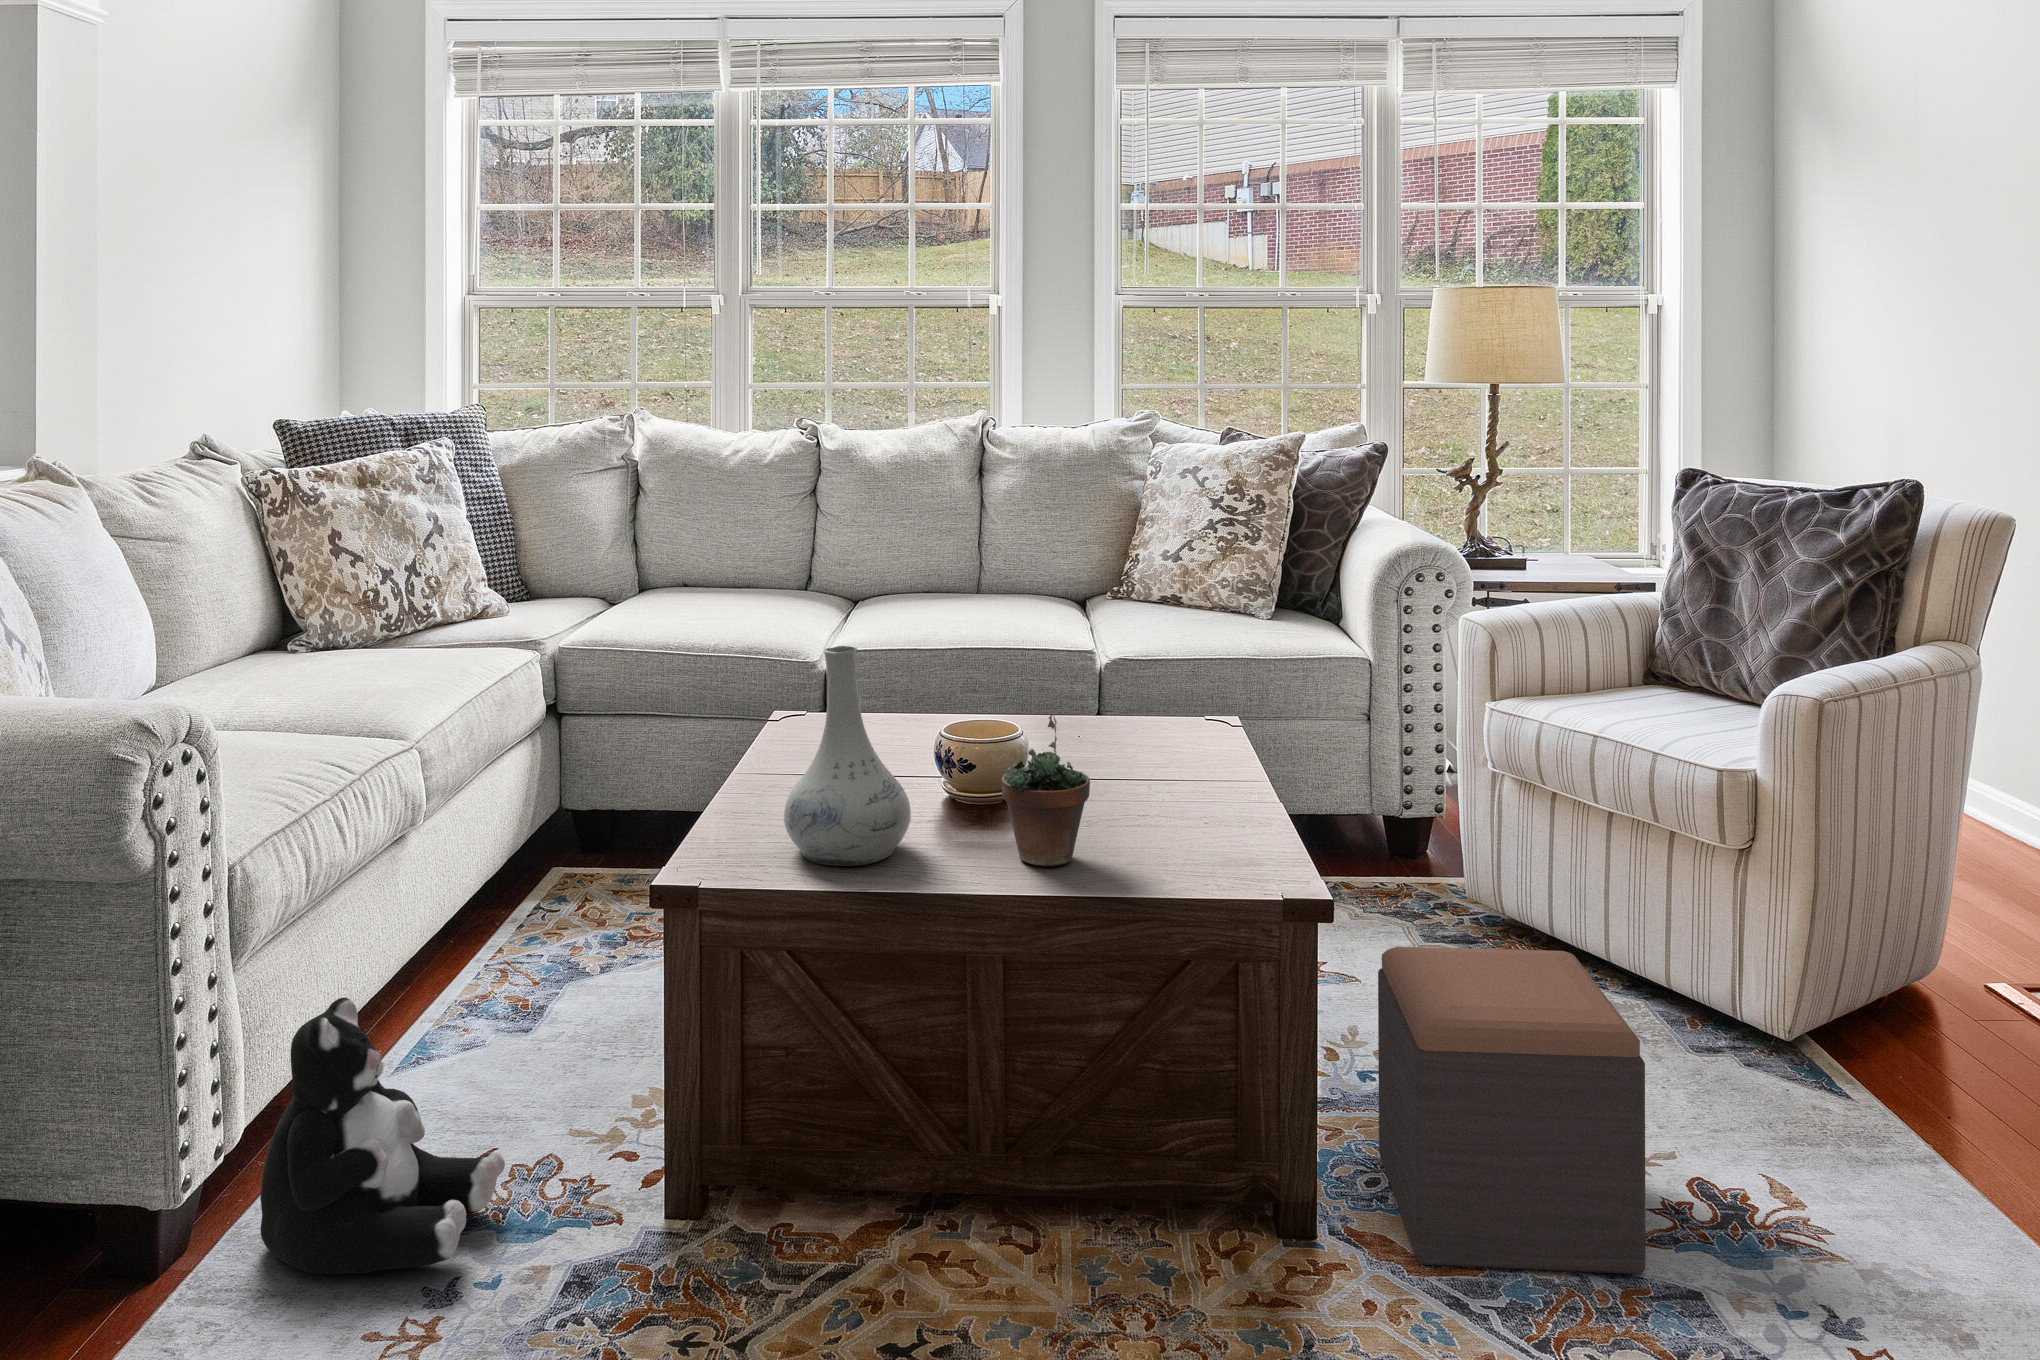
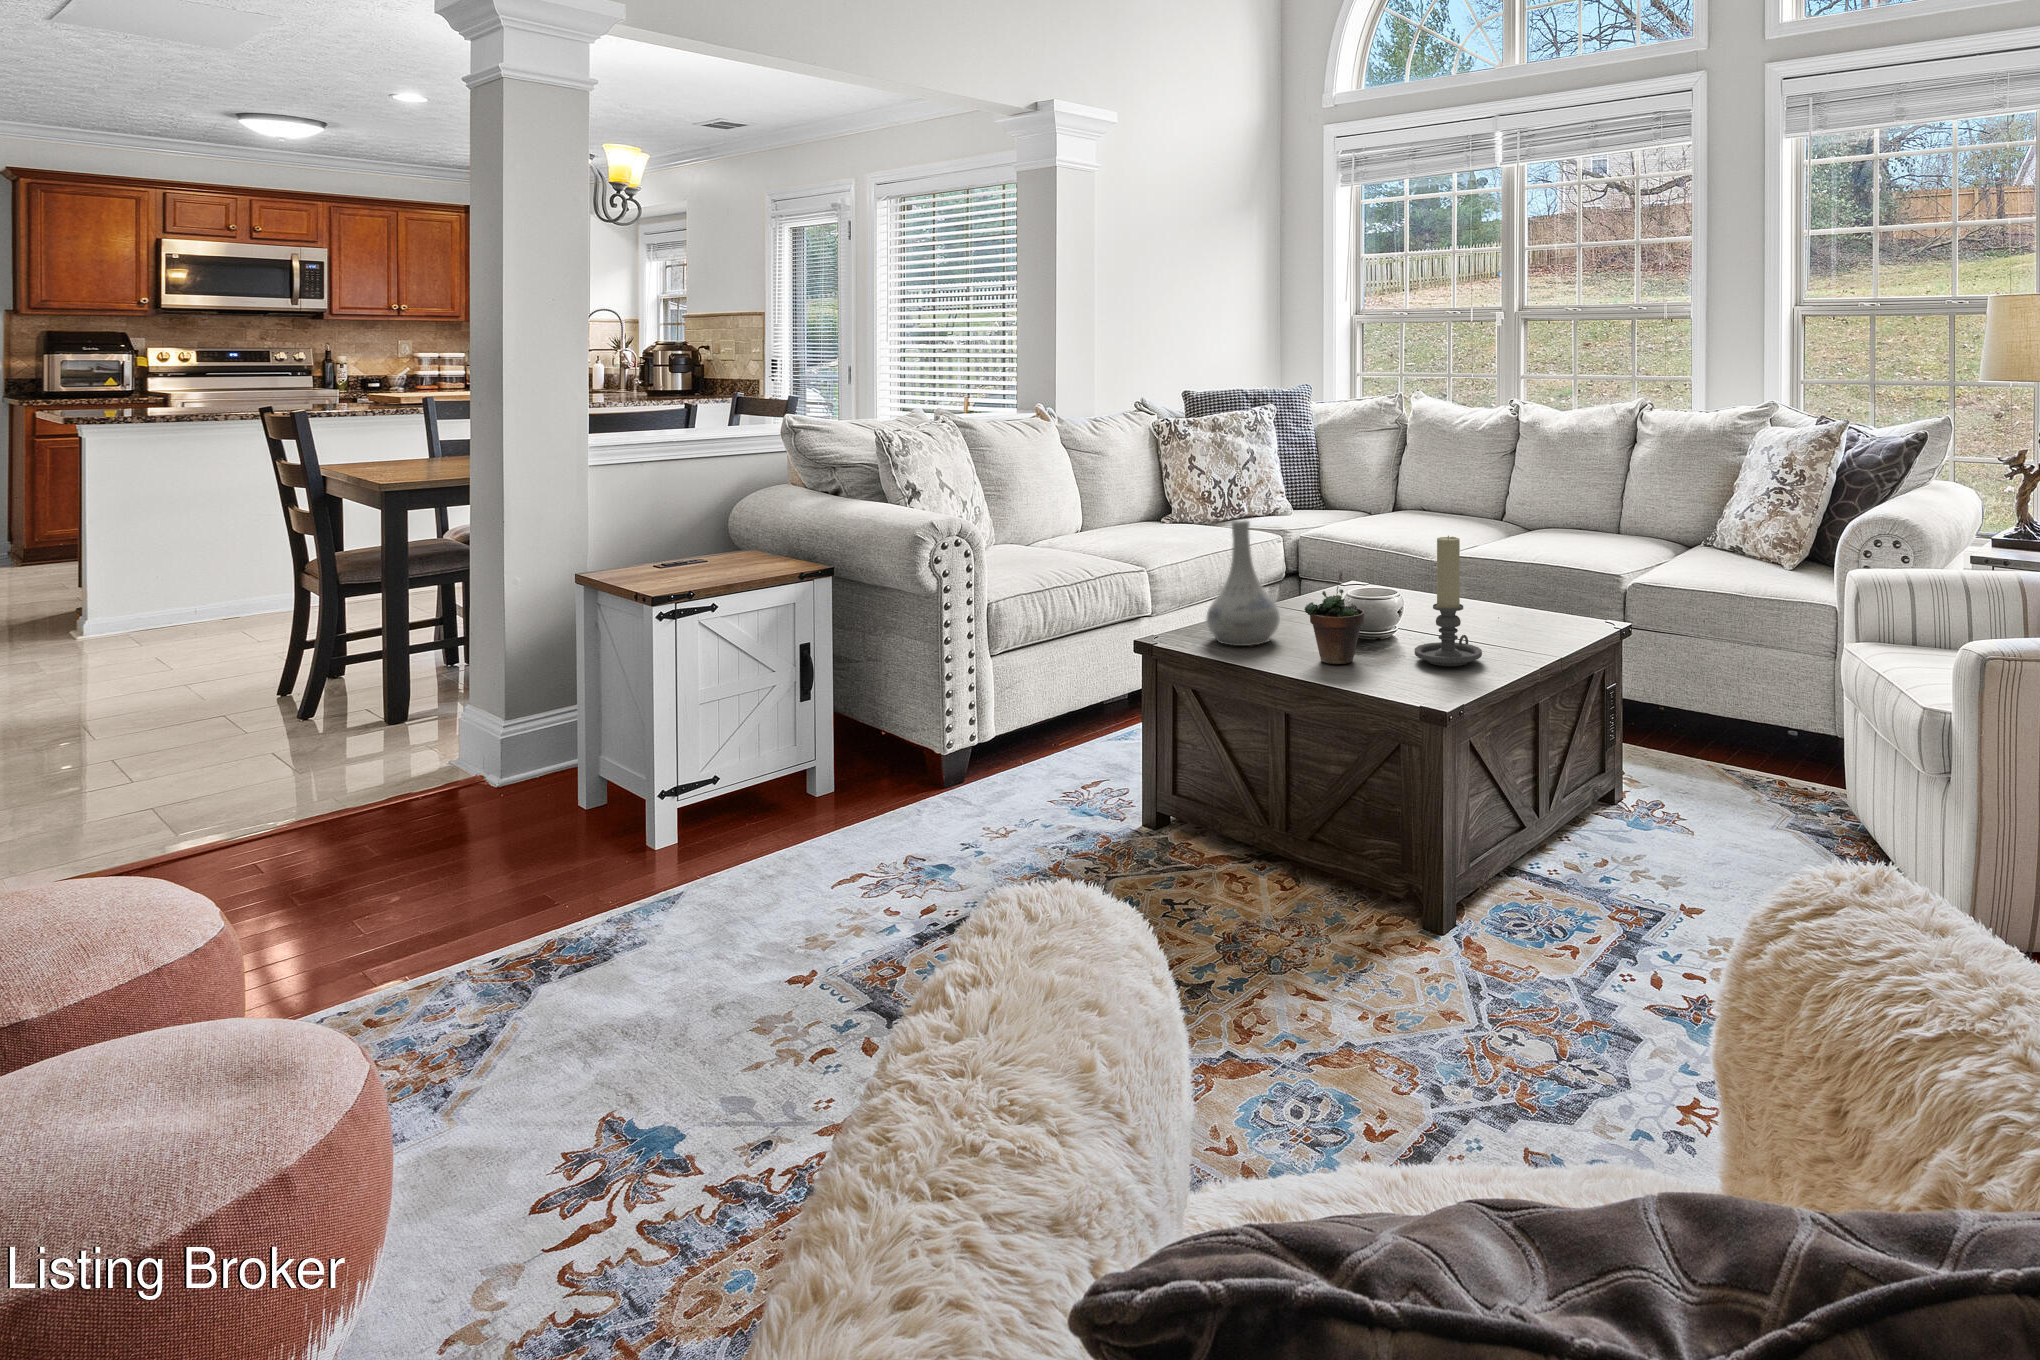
candle holder: none [1129,634,1232,836] -> present [1415,536,1482,666]
footstool: present [1378,947,1646,1274] -> none [1478,761,1675,999]
plush toy: present [261,998,505,1274] -> none [972,674,1085,810]

